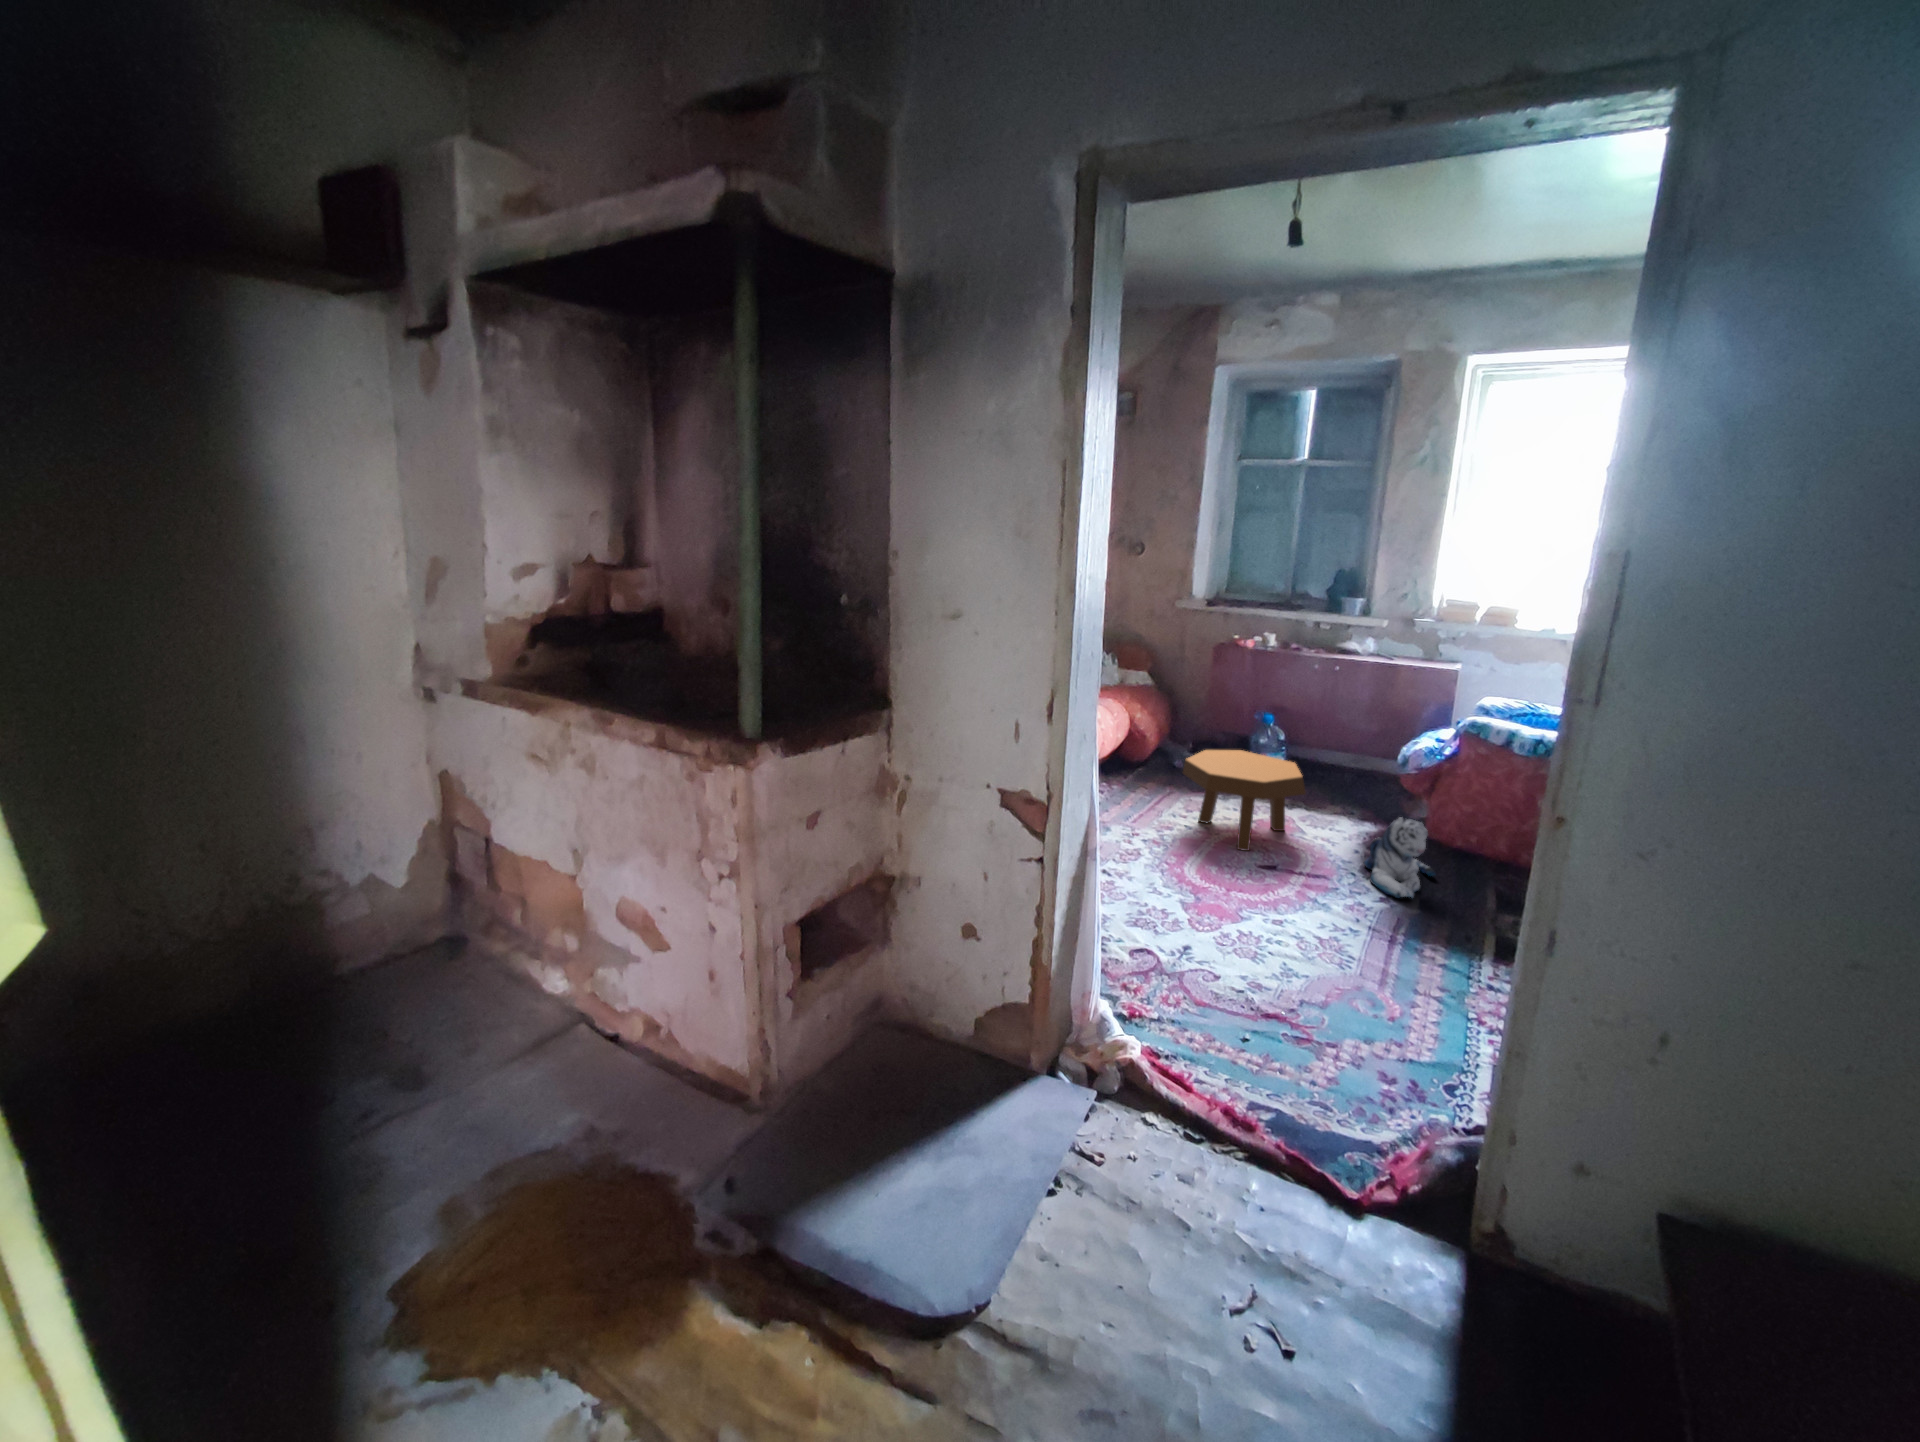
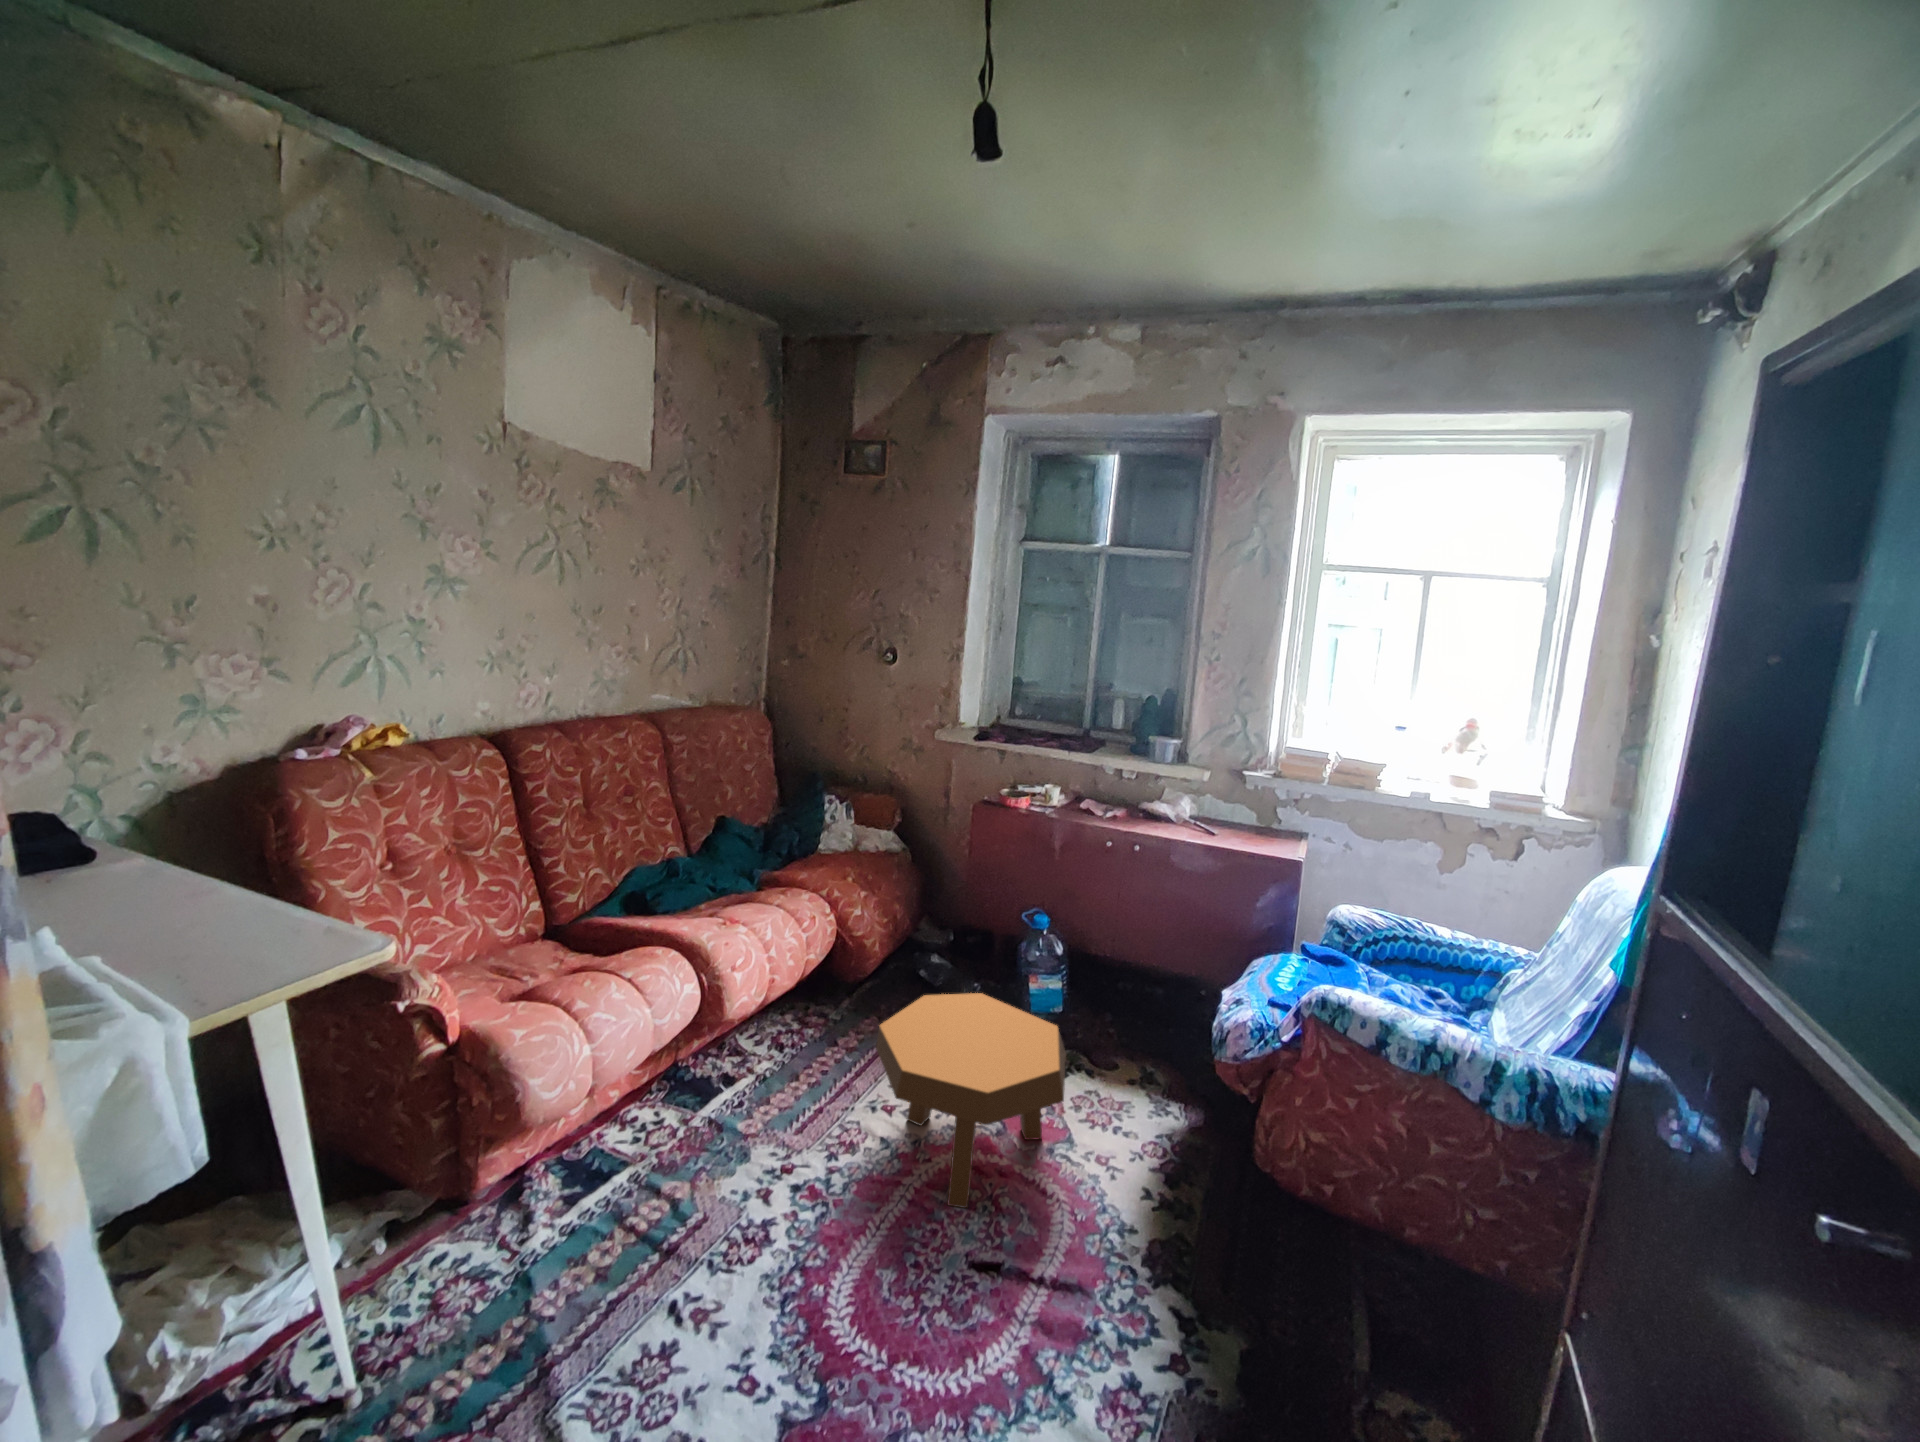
plush toy: present [1364,817,1435,898] -> none [1152,1179,1270,1367]

